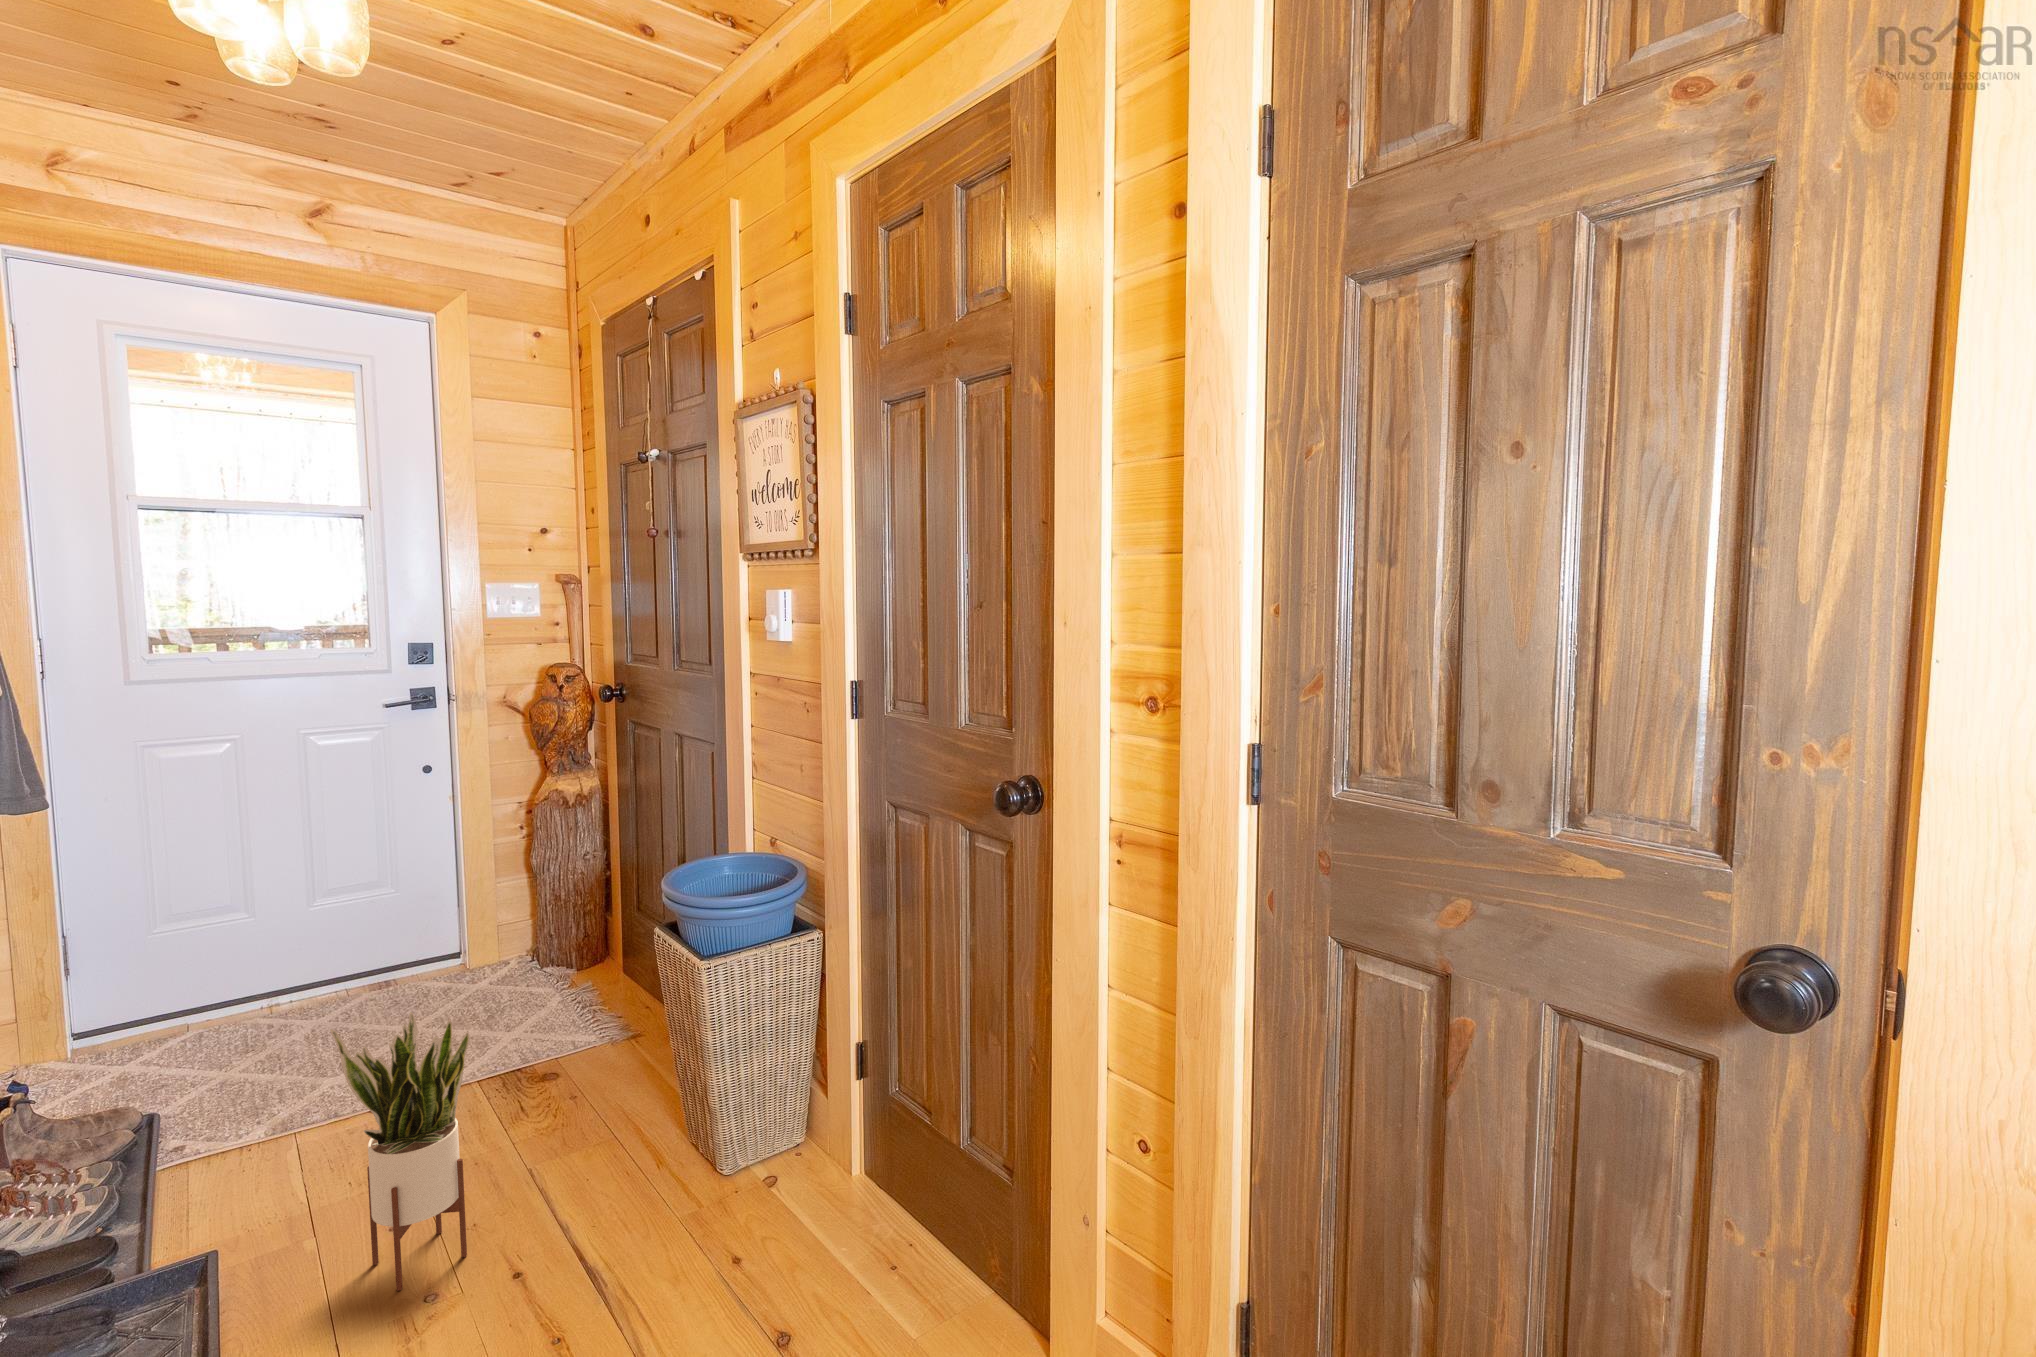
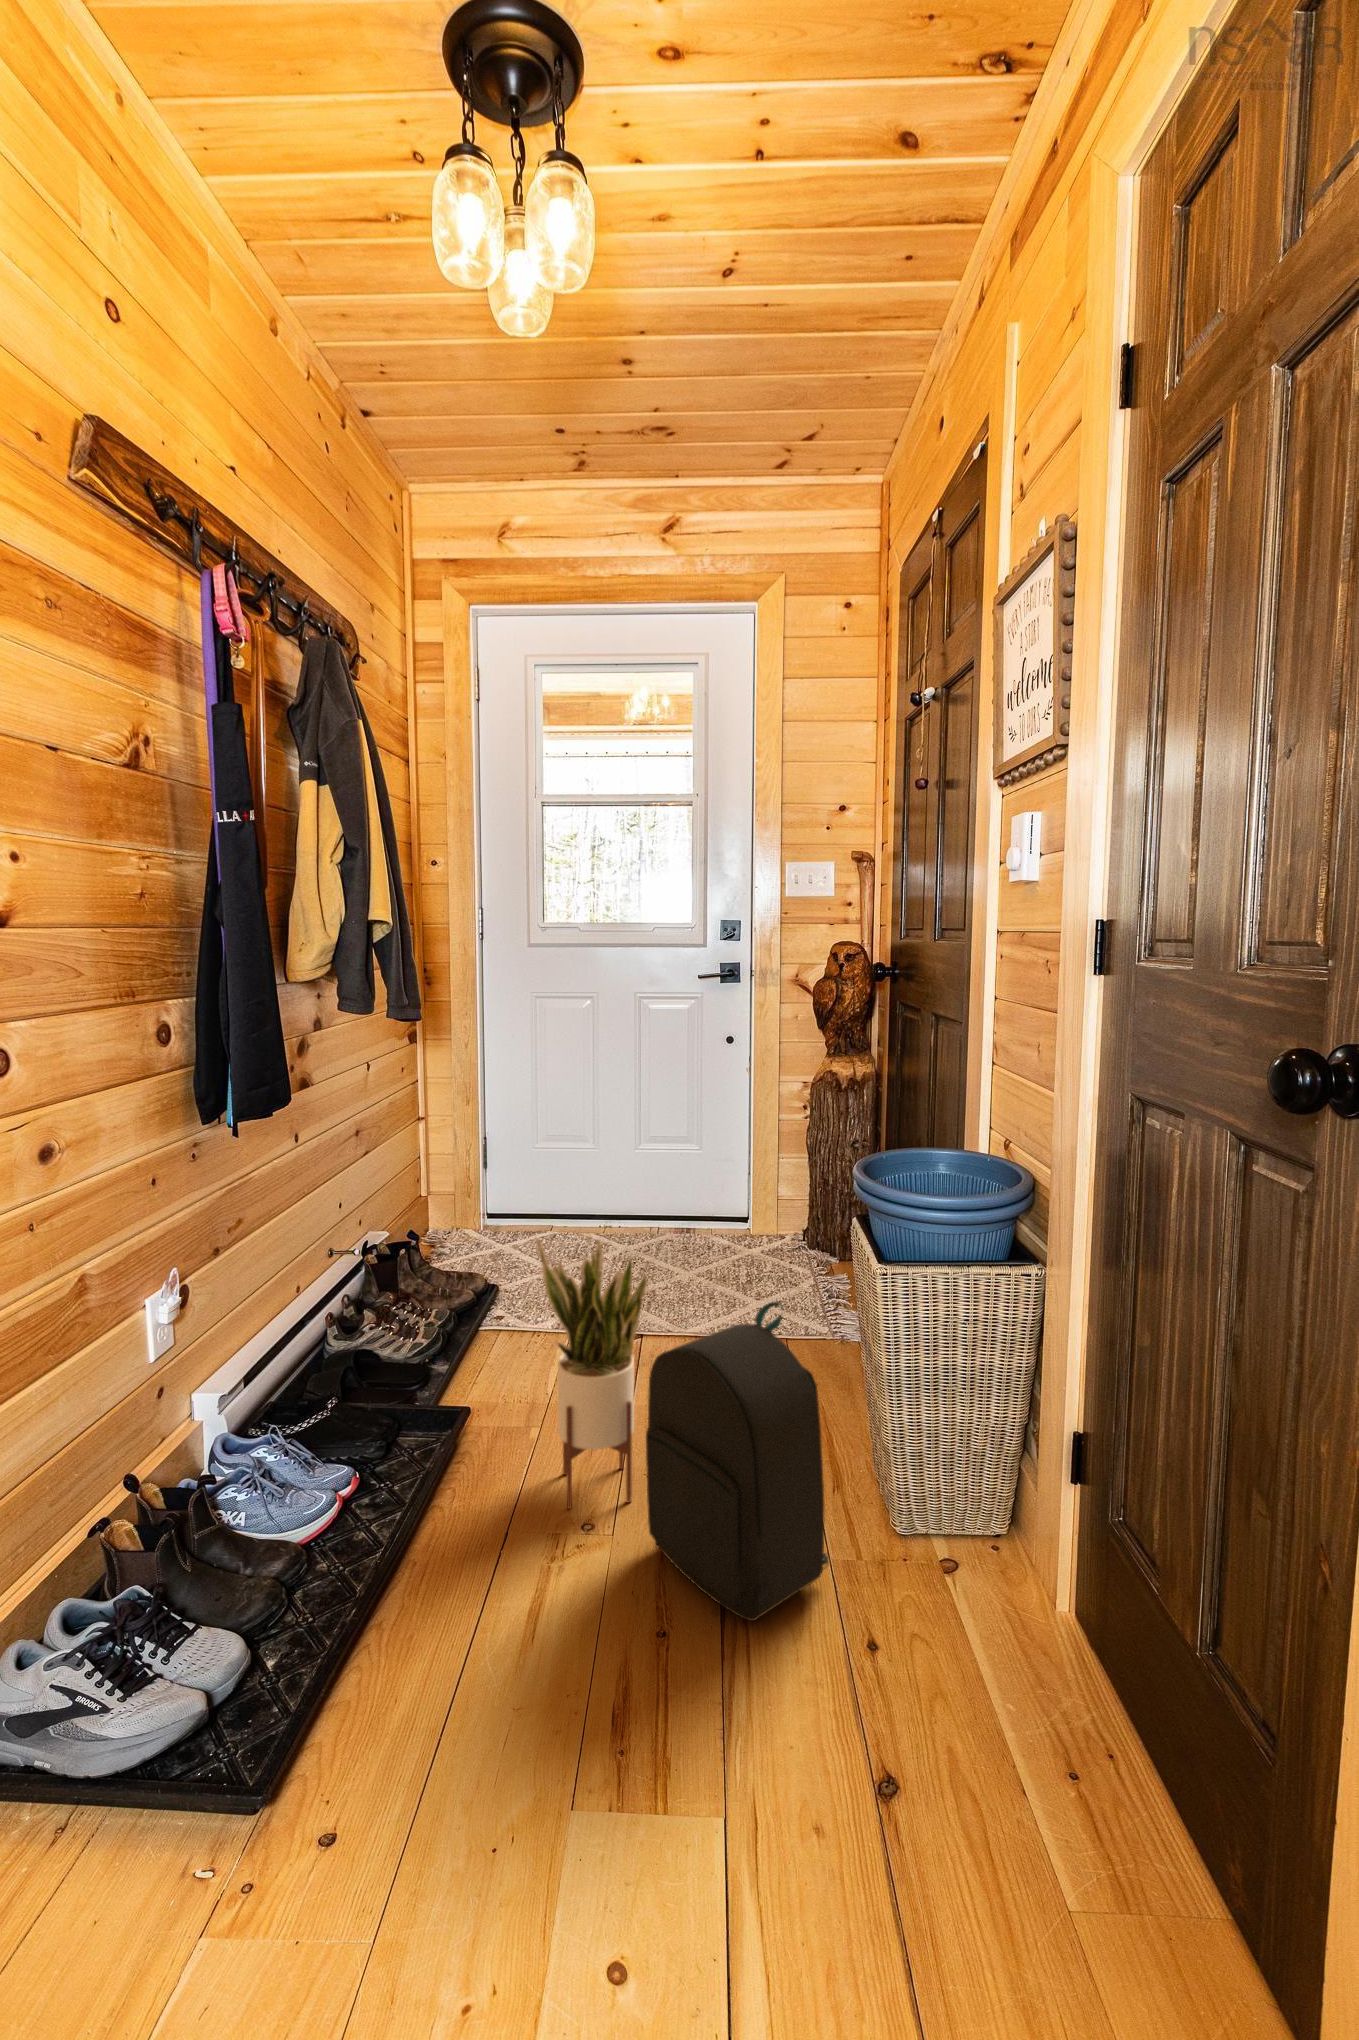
backpack: none [502,1017,683,1291] -> present [646,1302,829,1621]

